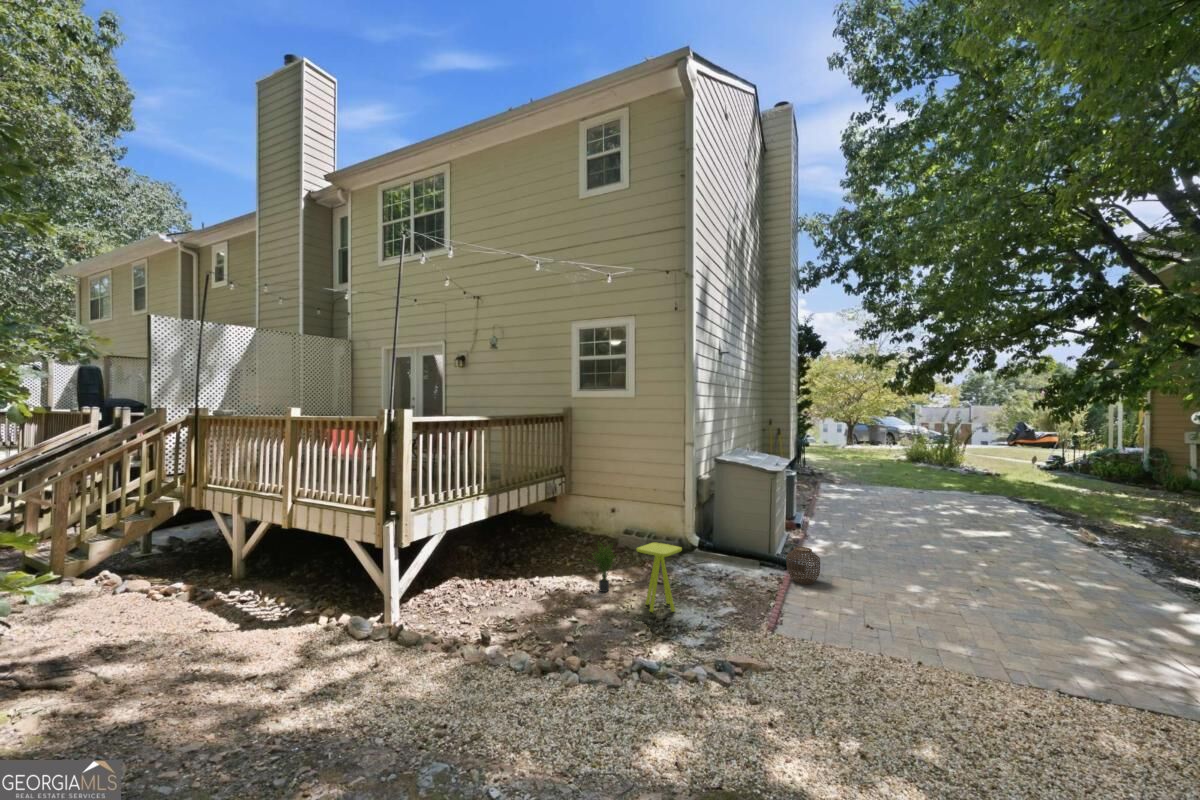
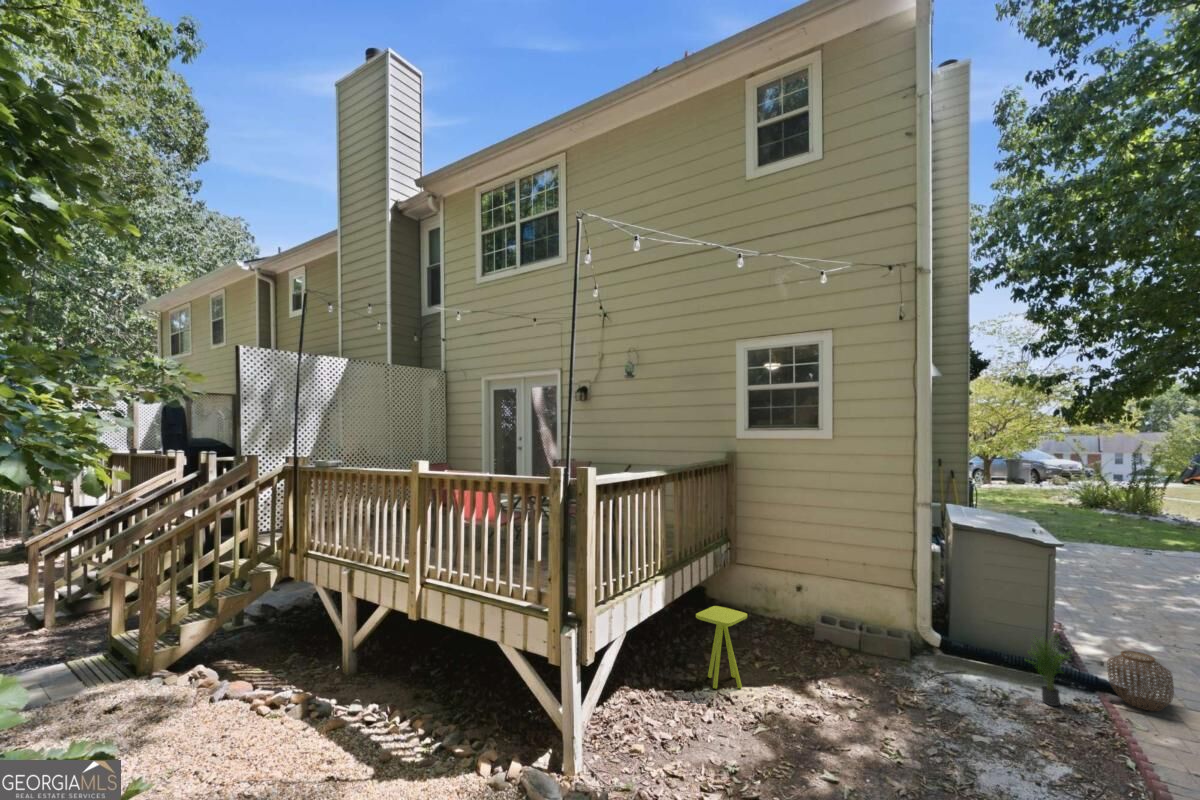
side table: present [637,543,682,612] -> present [696,606,747,689]
potted plant: present [594,547,615,592] -> present [1028,637,1068,706]

